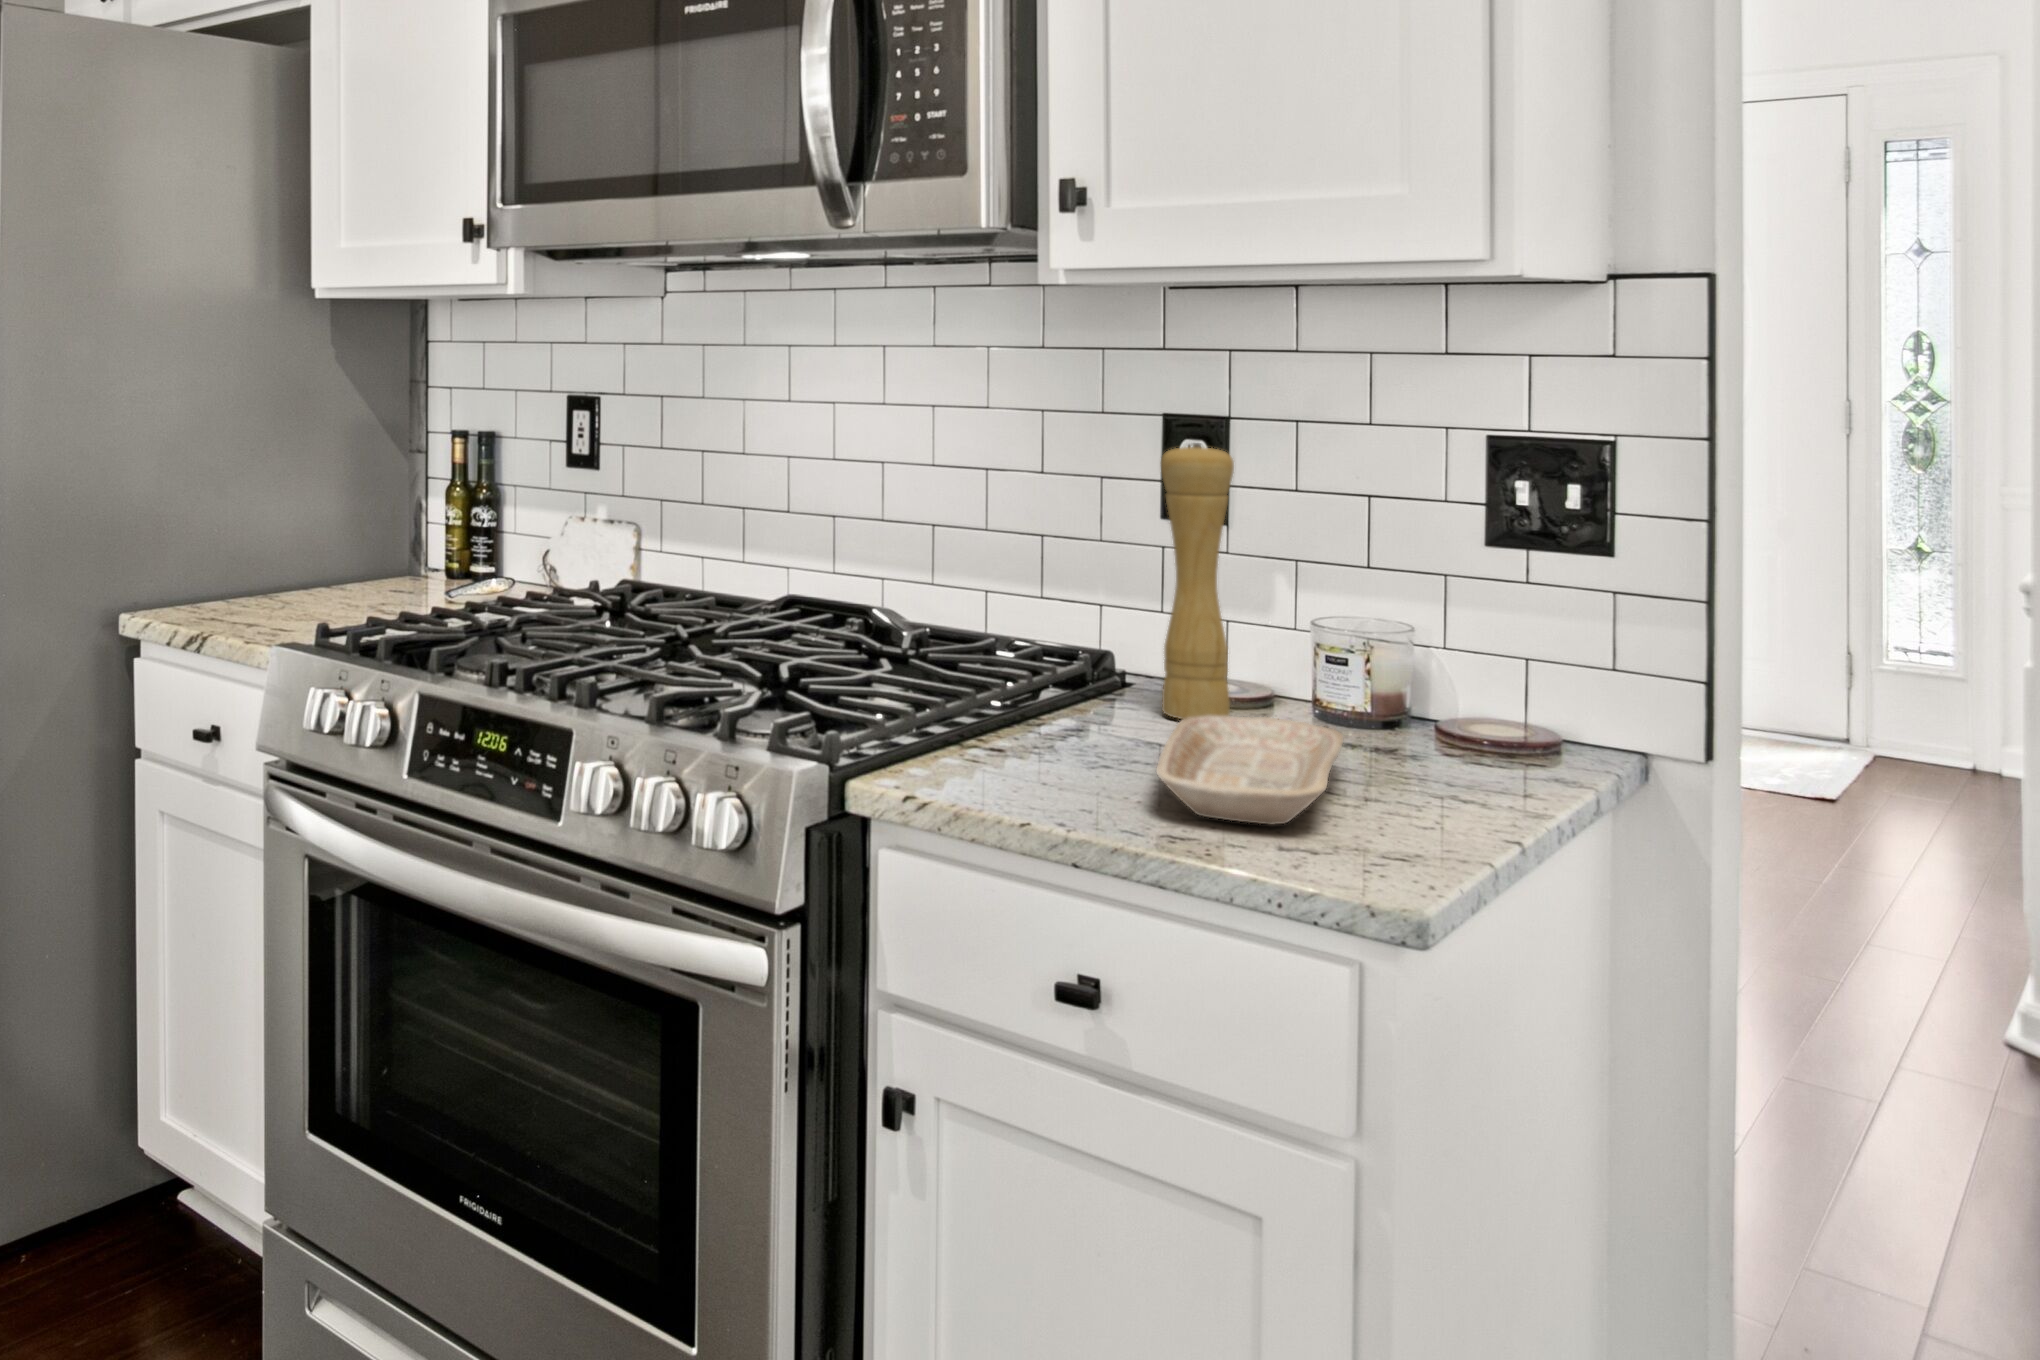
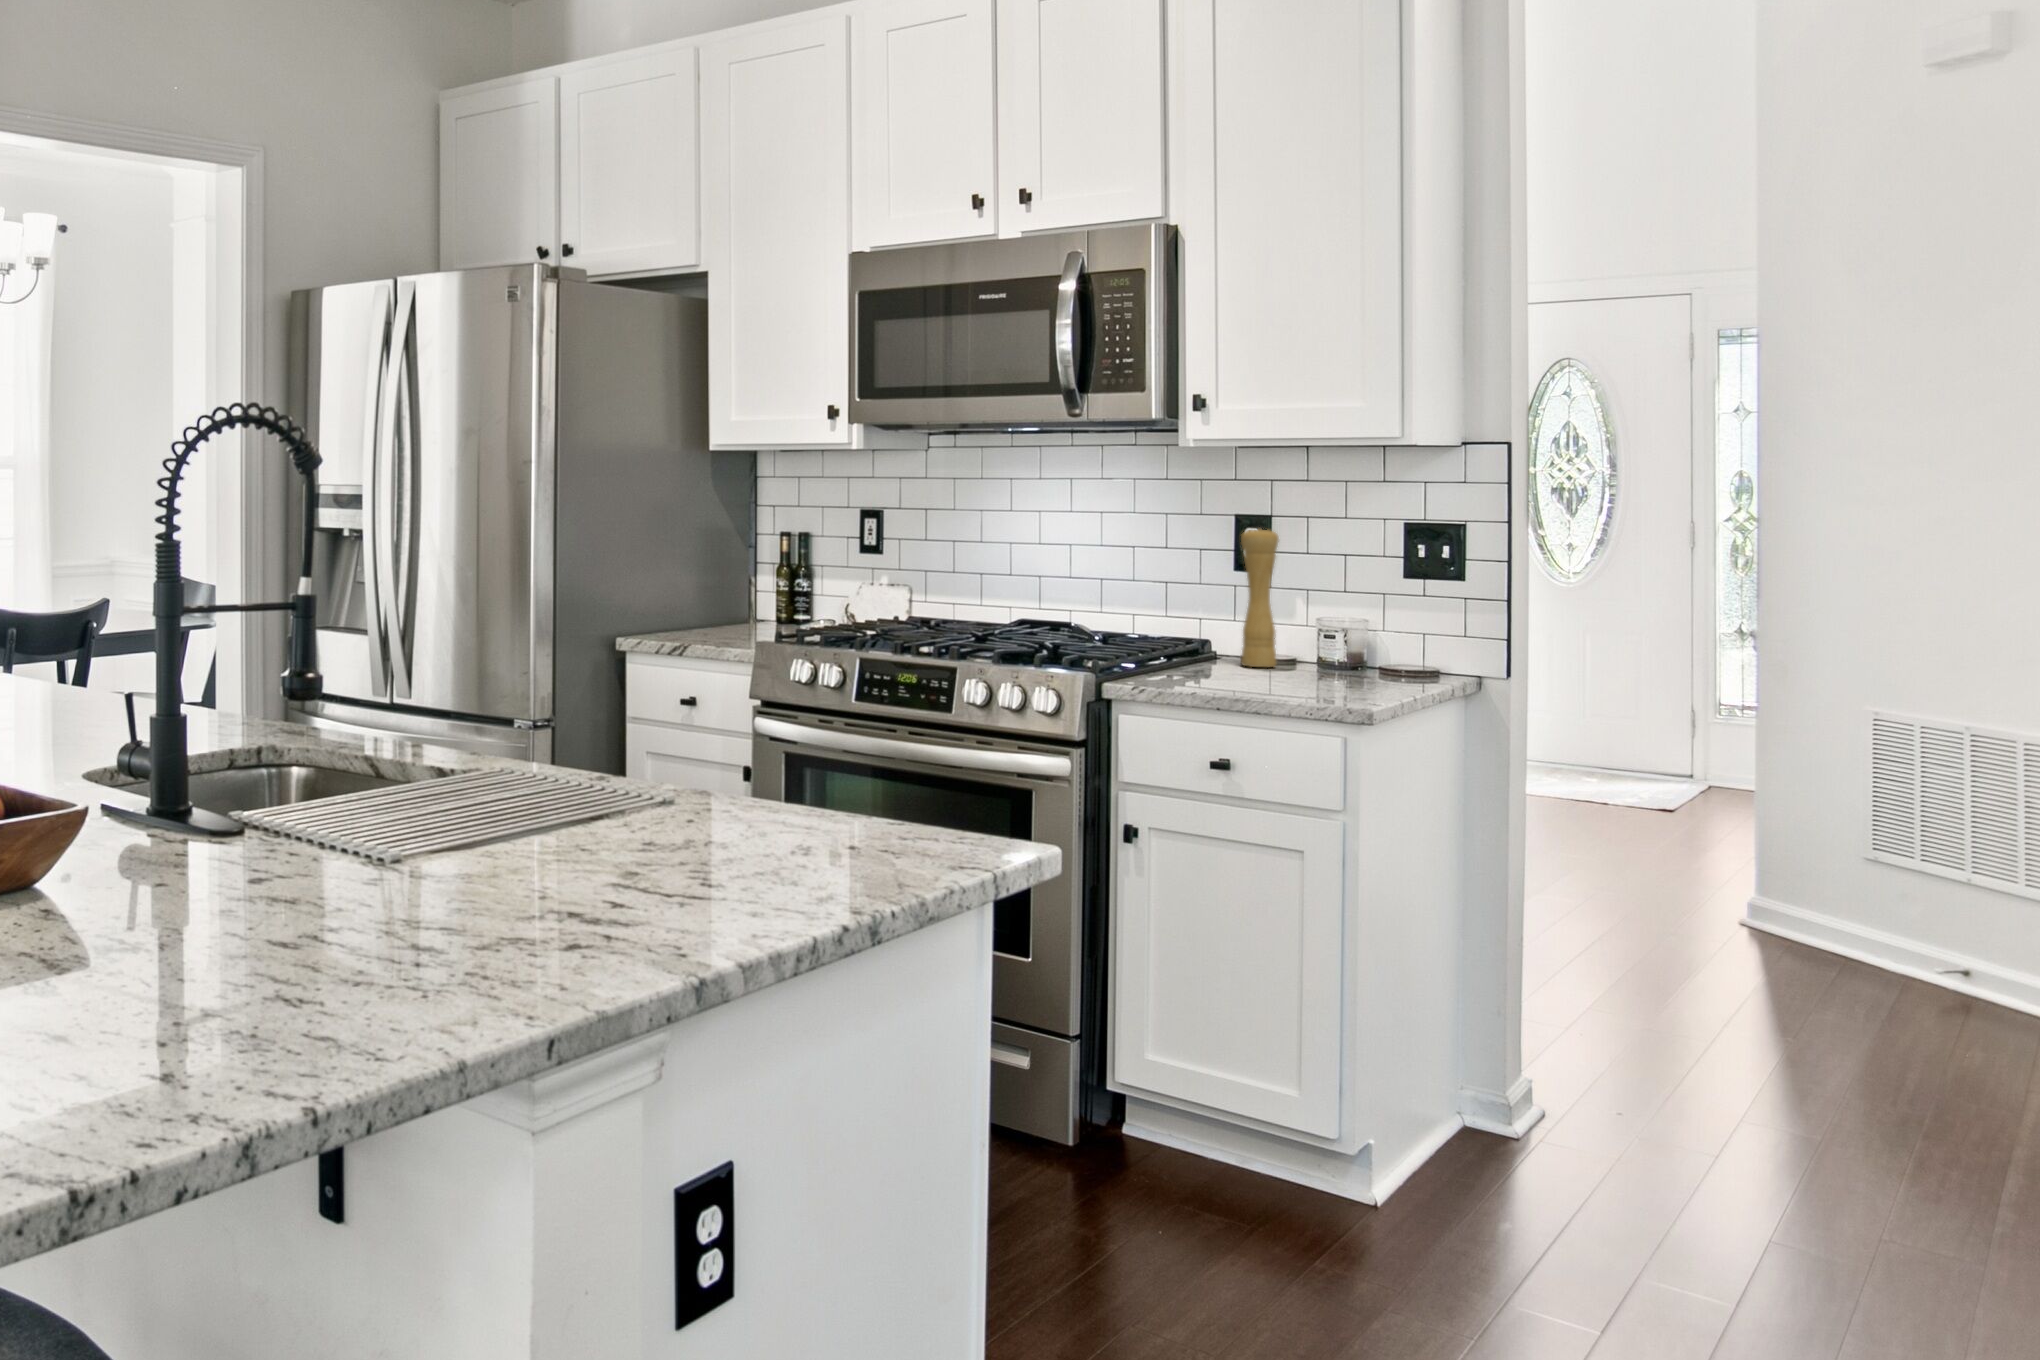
tray: present [1156,715,1343,825] -> none [1253,658,1336,692]

